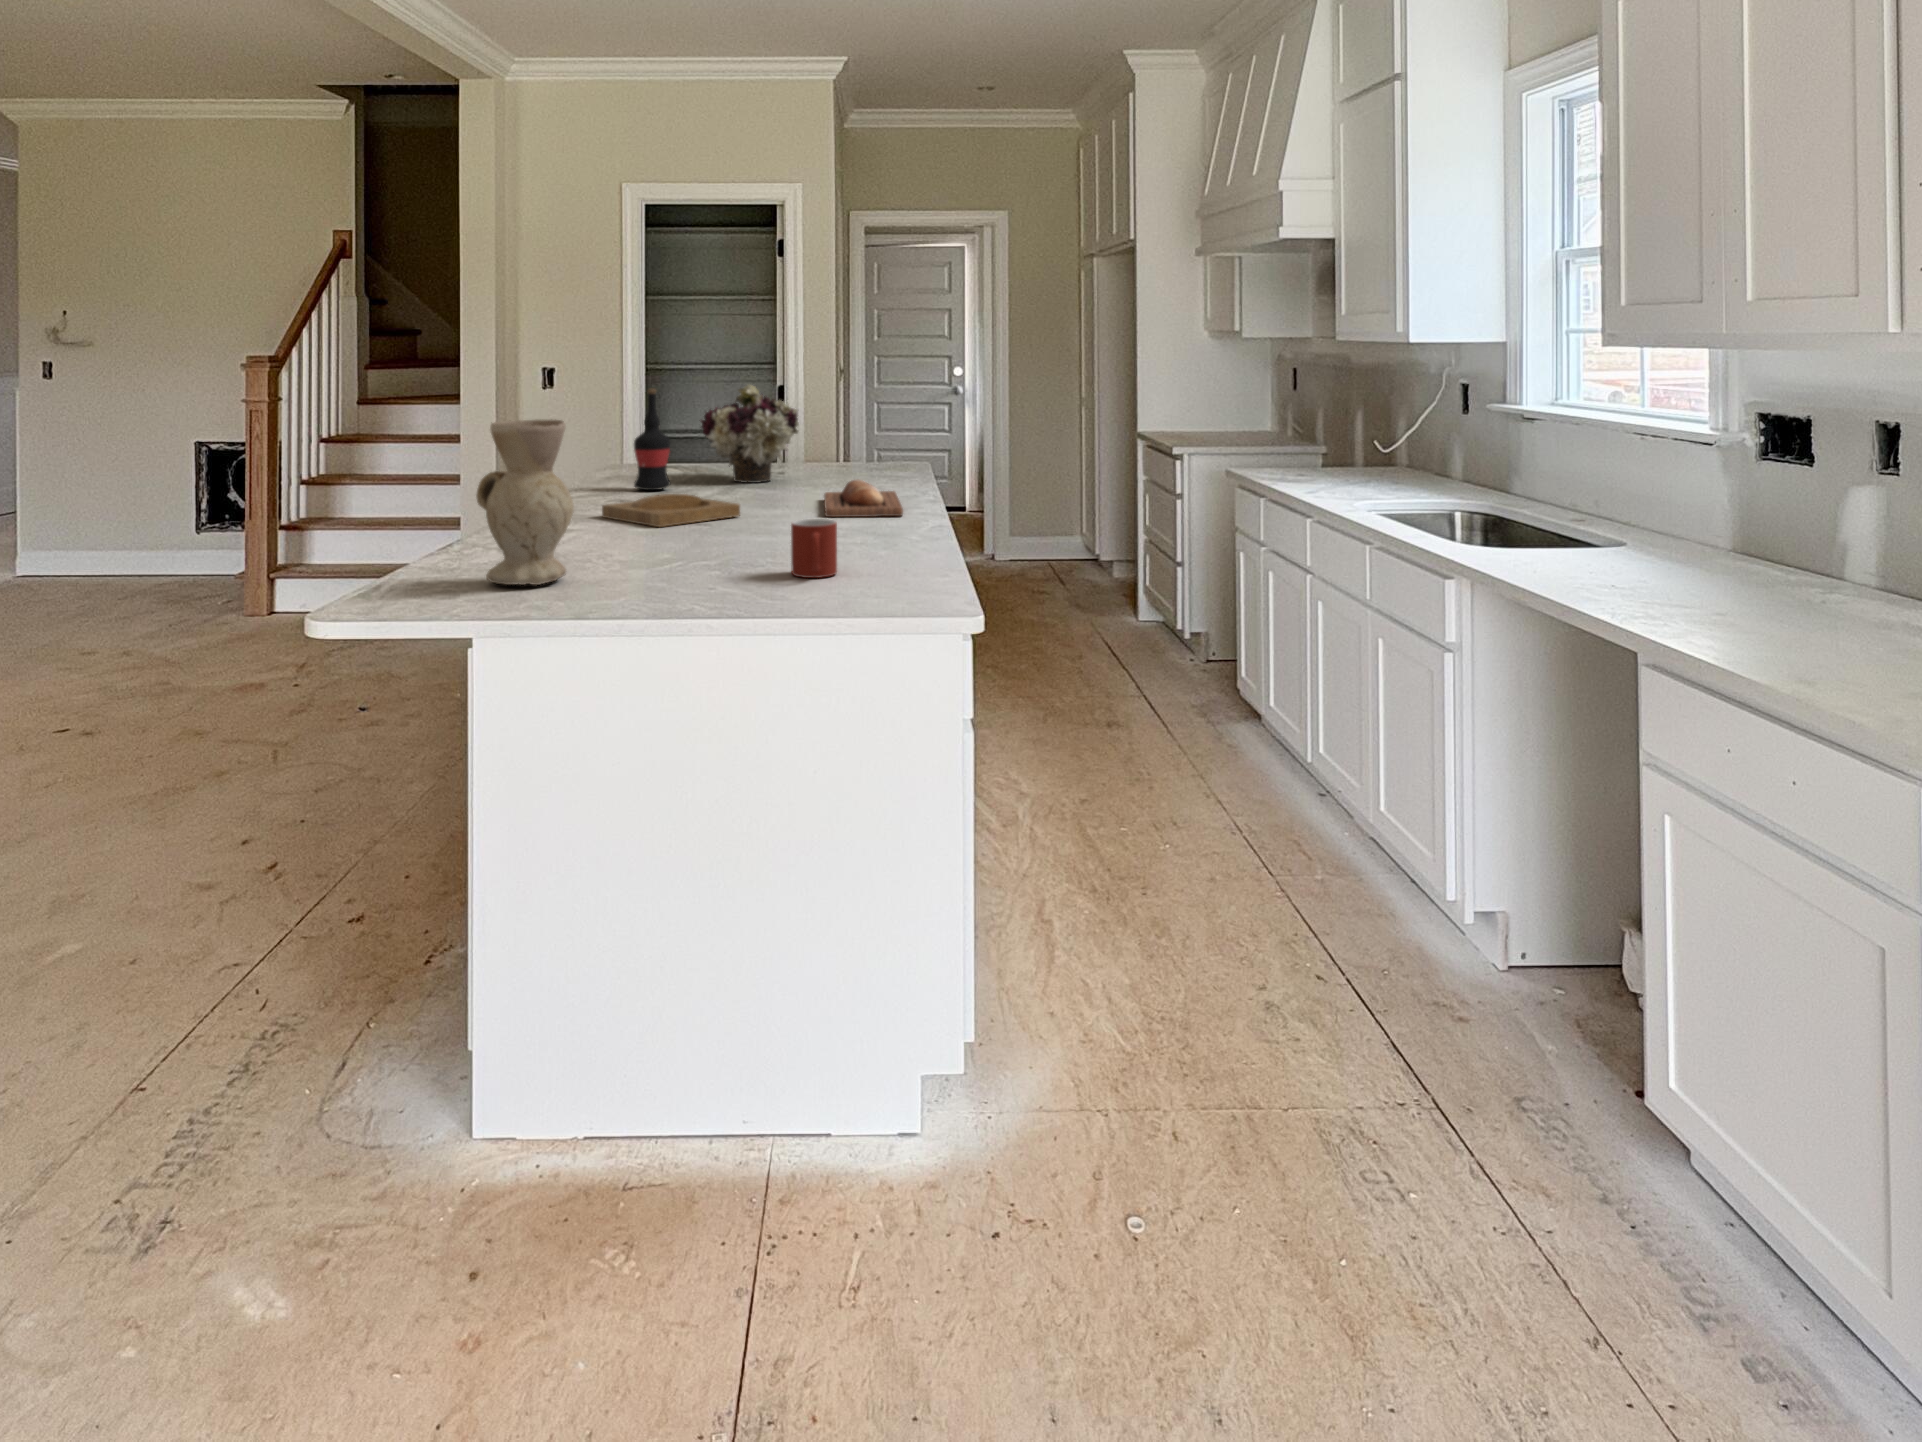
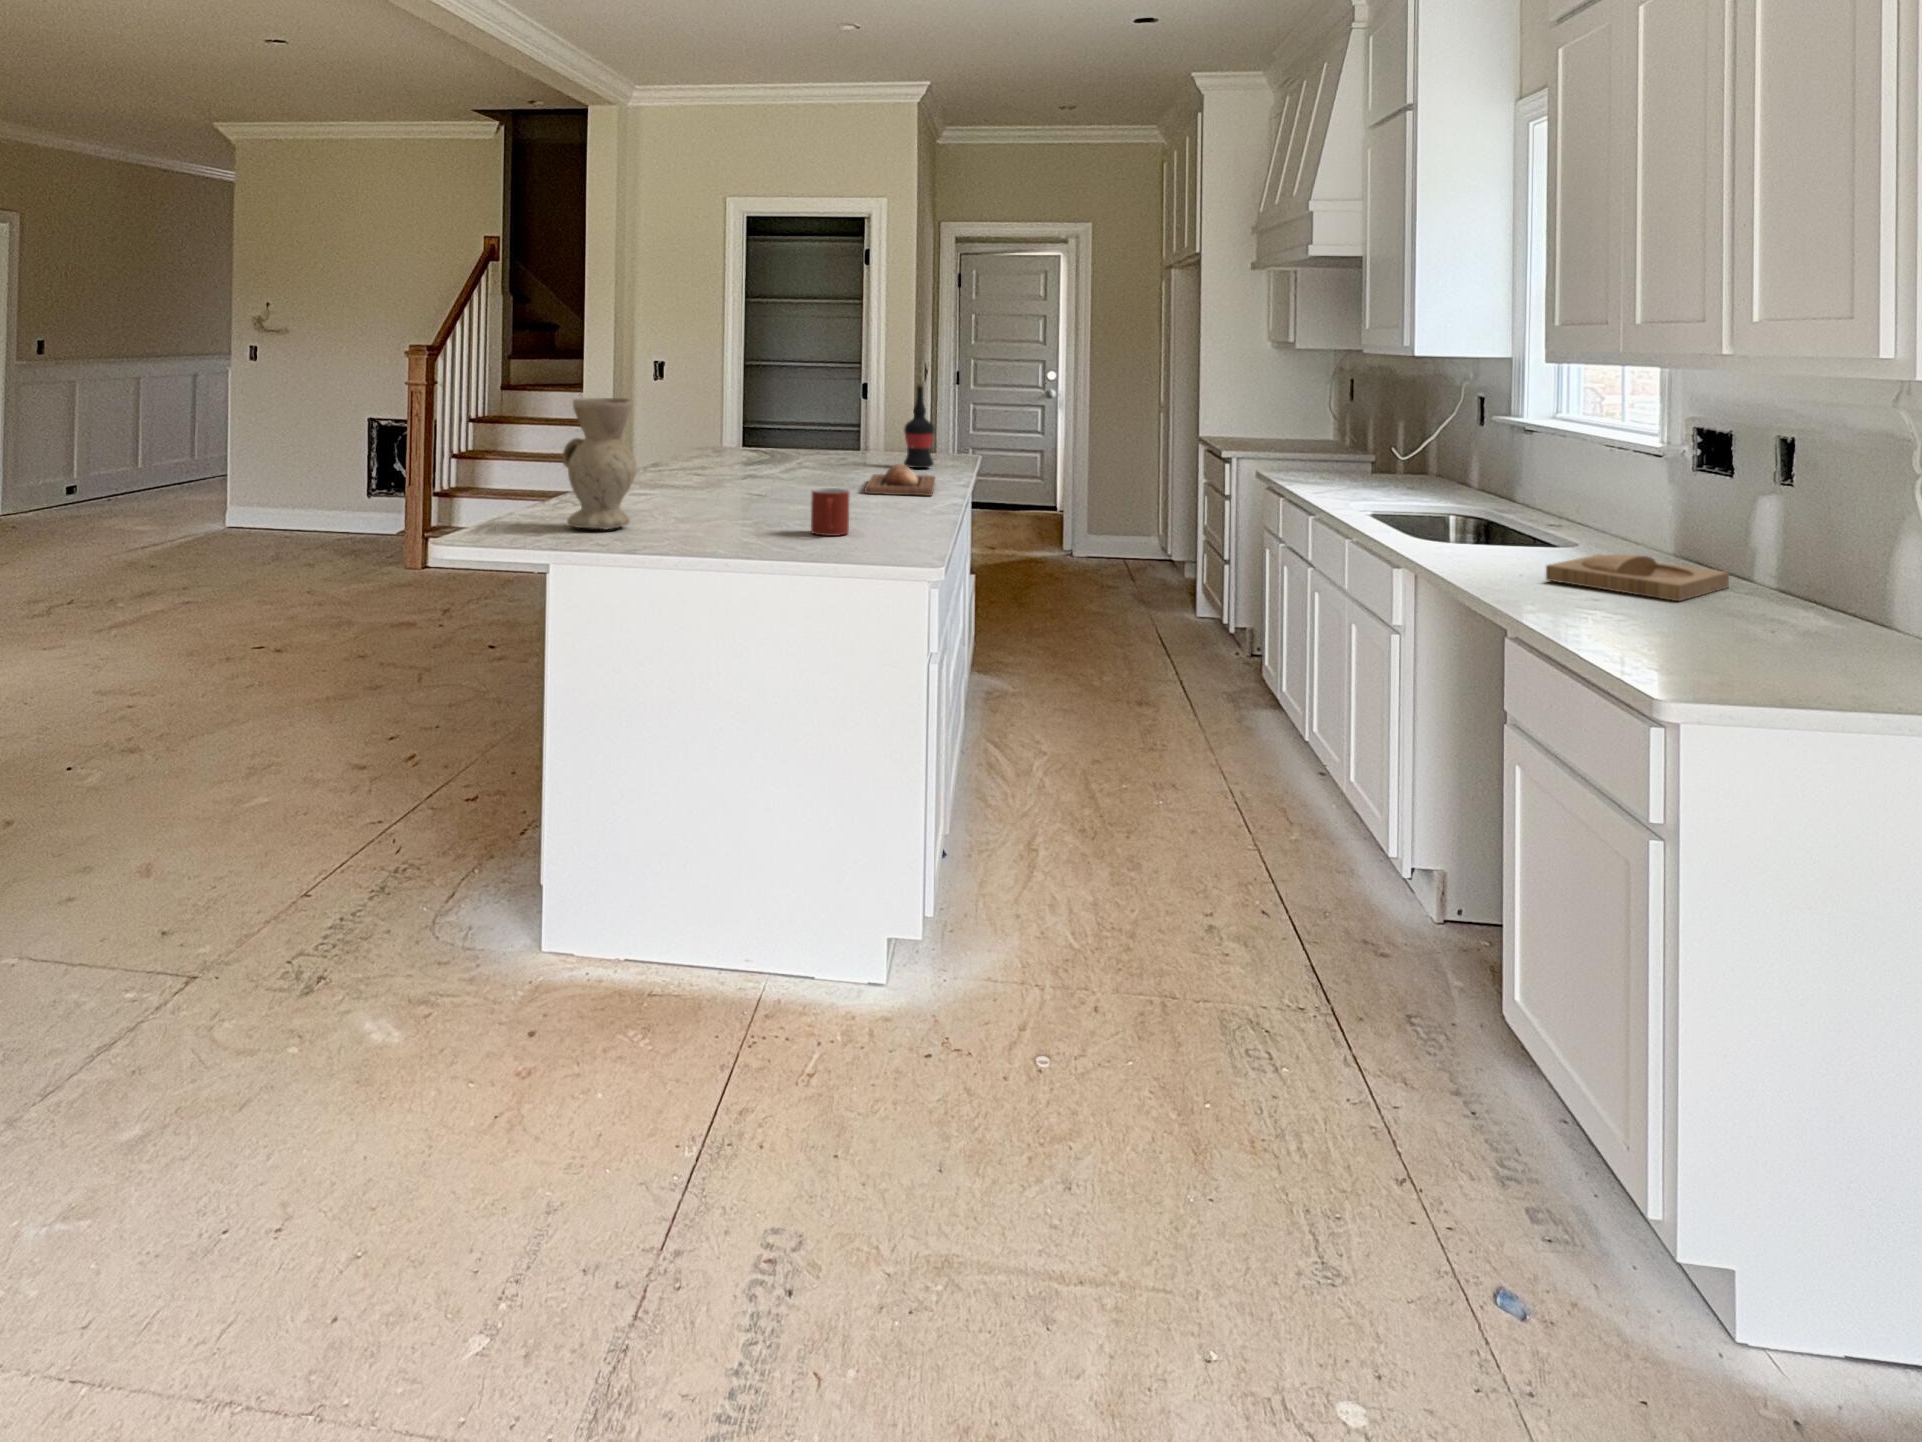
flower arrangement: present [701,384,799,483] -> none [774,378,861,465]
wine bottle: present [634,389,670,490] -> present [904,383,934,468]
tray: present [602,494,740,527] -> present [1546,554,1729,601]

